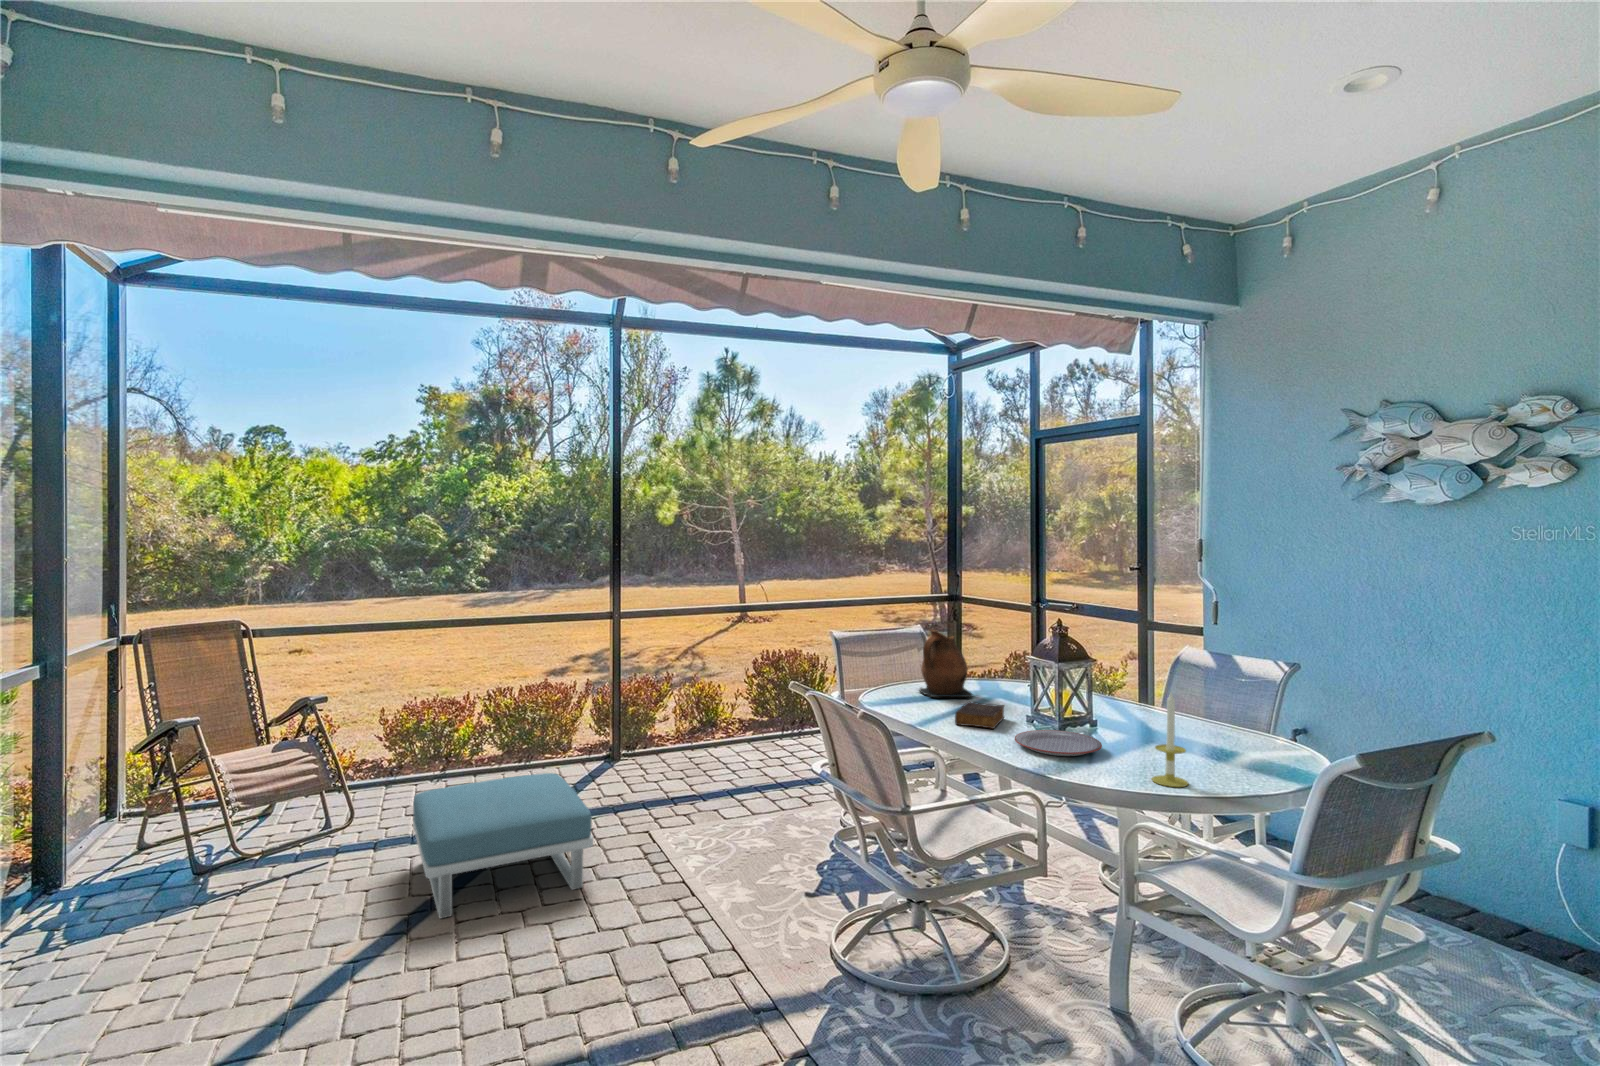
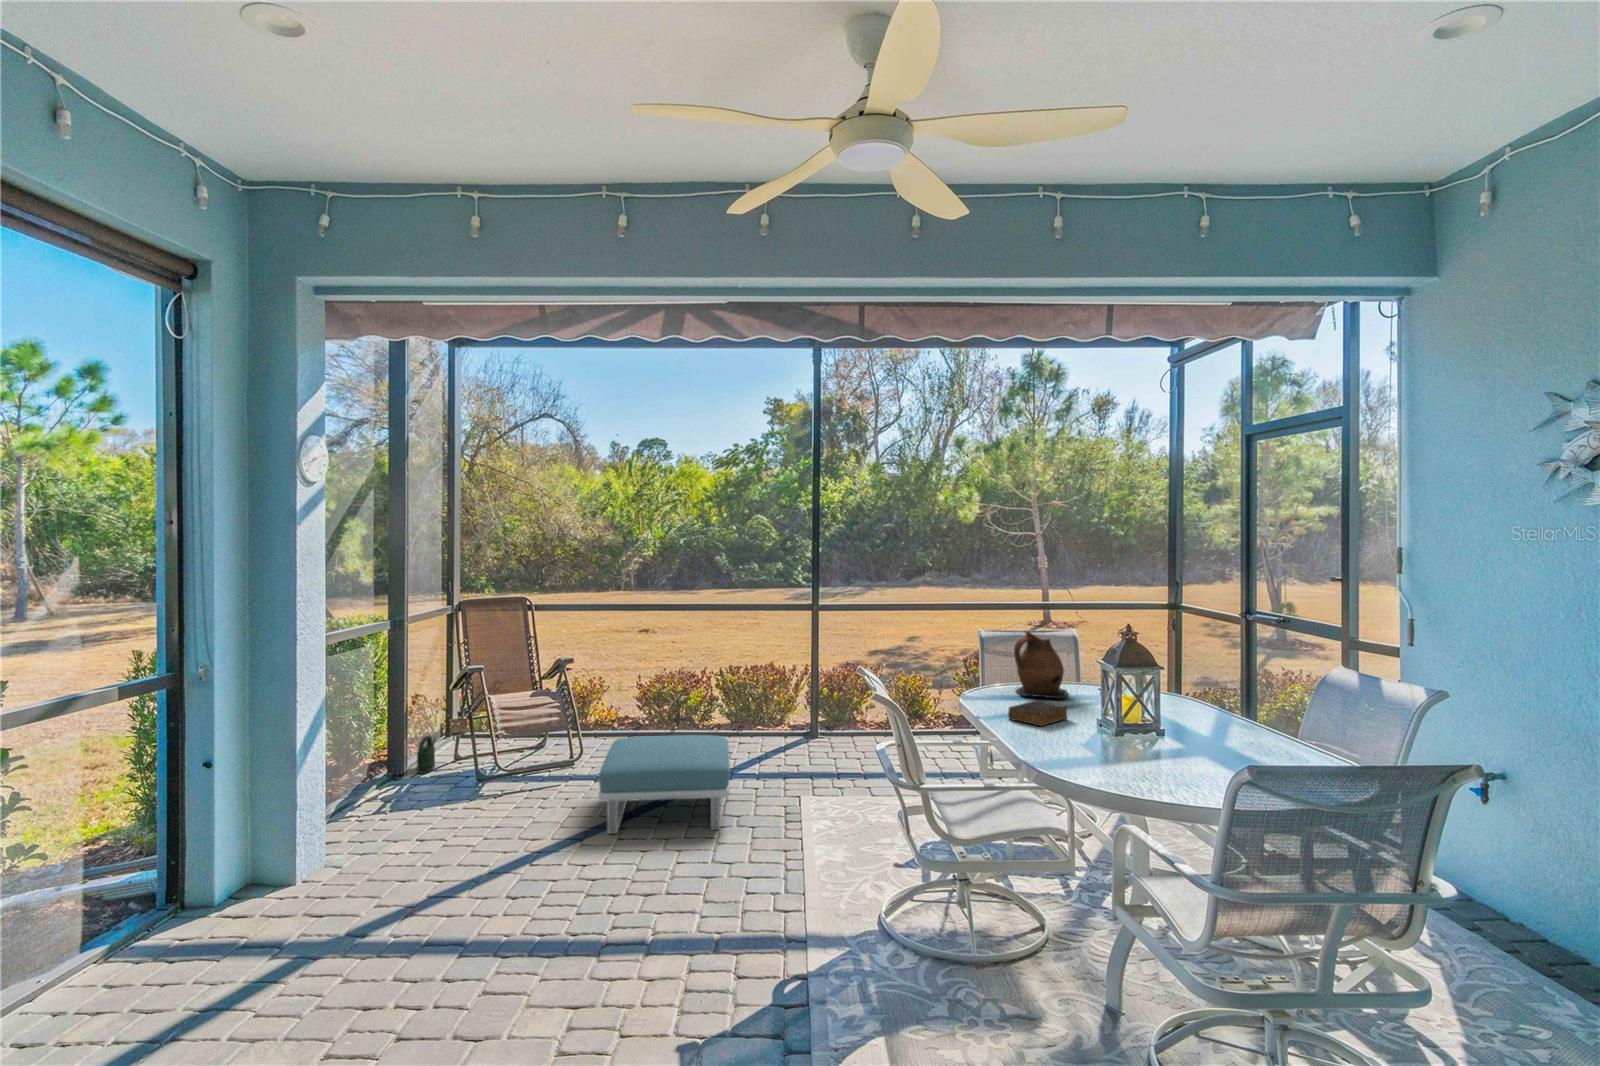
candle: present [1152,693,1188,787] -> none [1135,695,1173,793]
plate: present [1015,730,1102,756] -> none [1039,730,1126,755]
watering can: none [78,821,106,879] -> present [417,736,435,774]

